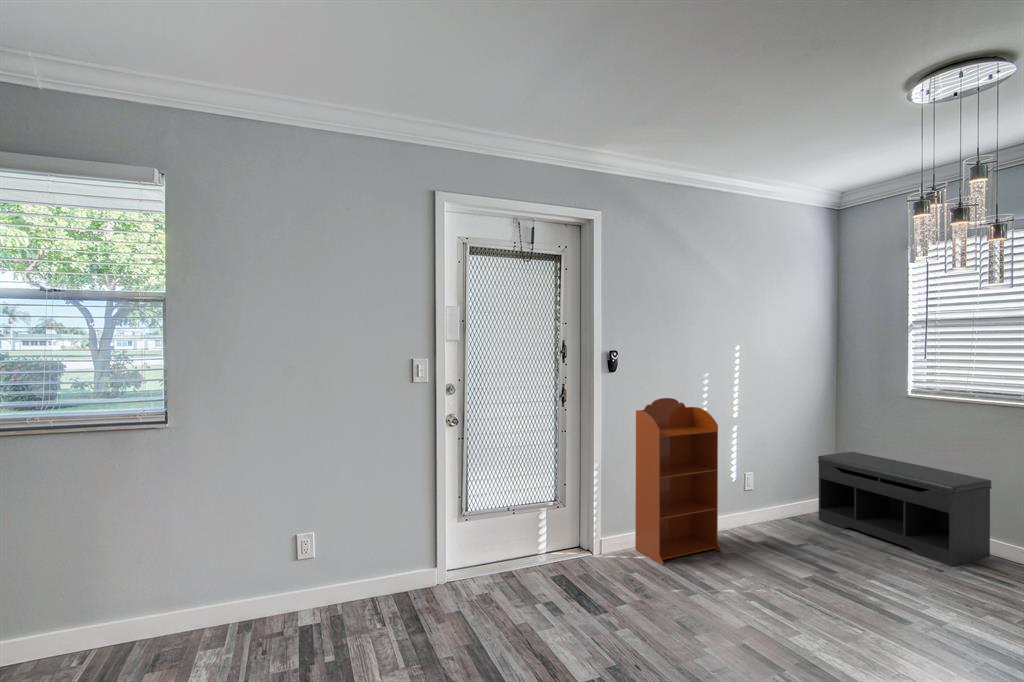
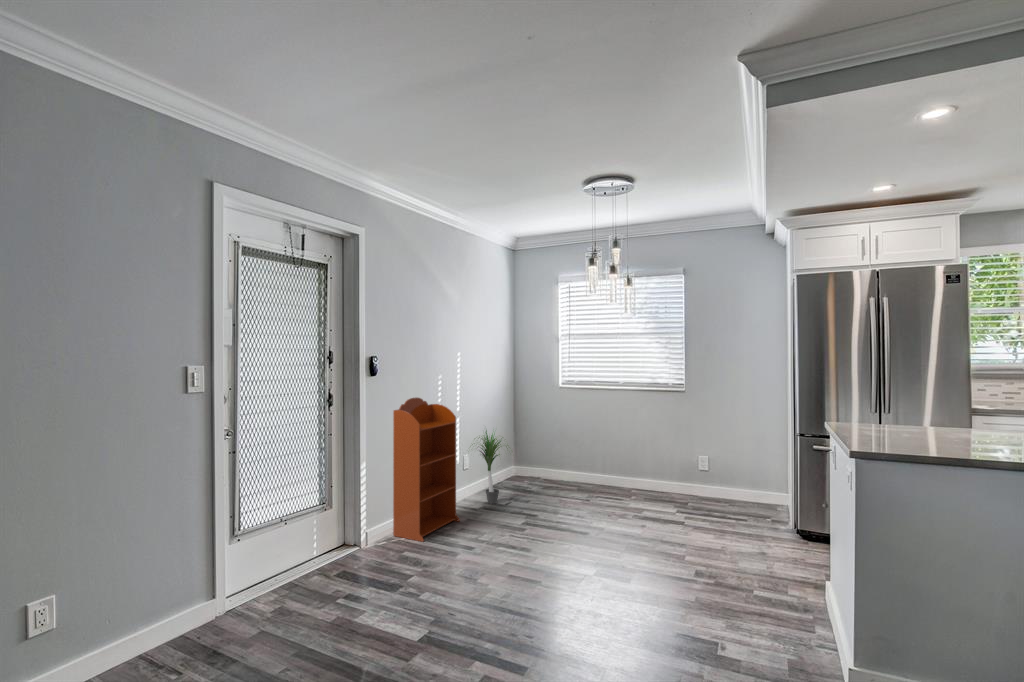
potted plant: none [742,437,814,540] -> present [472,430,502,504]
bench: present [818,452,992,567] -> none [508,430,606,496]

